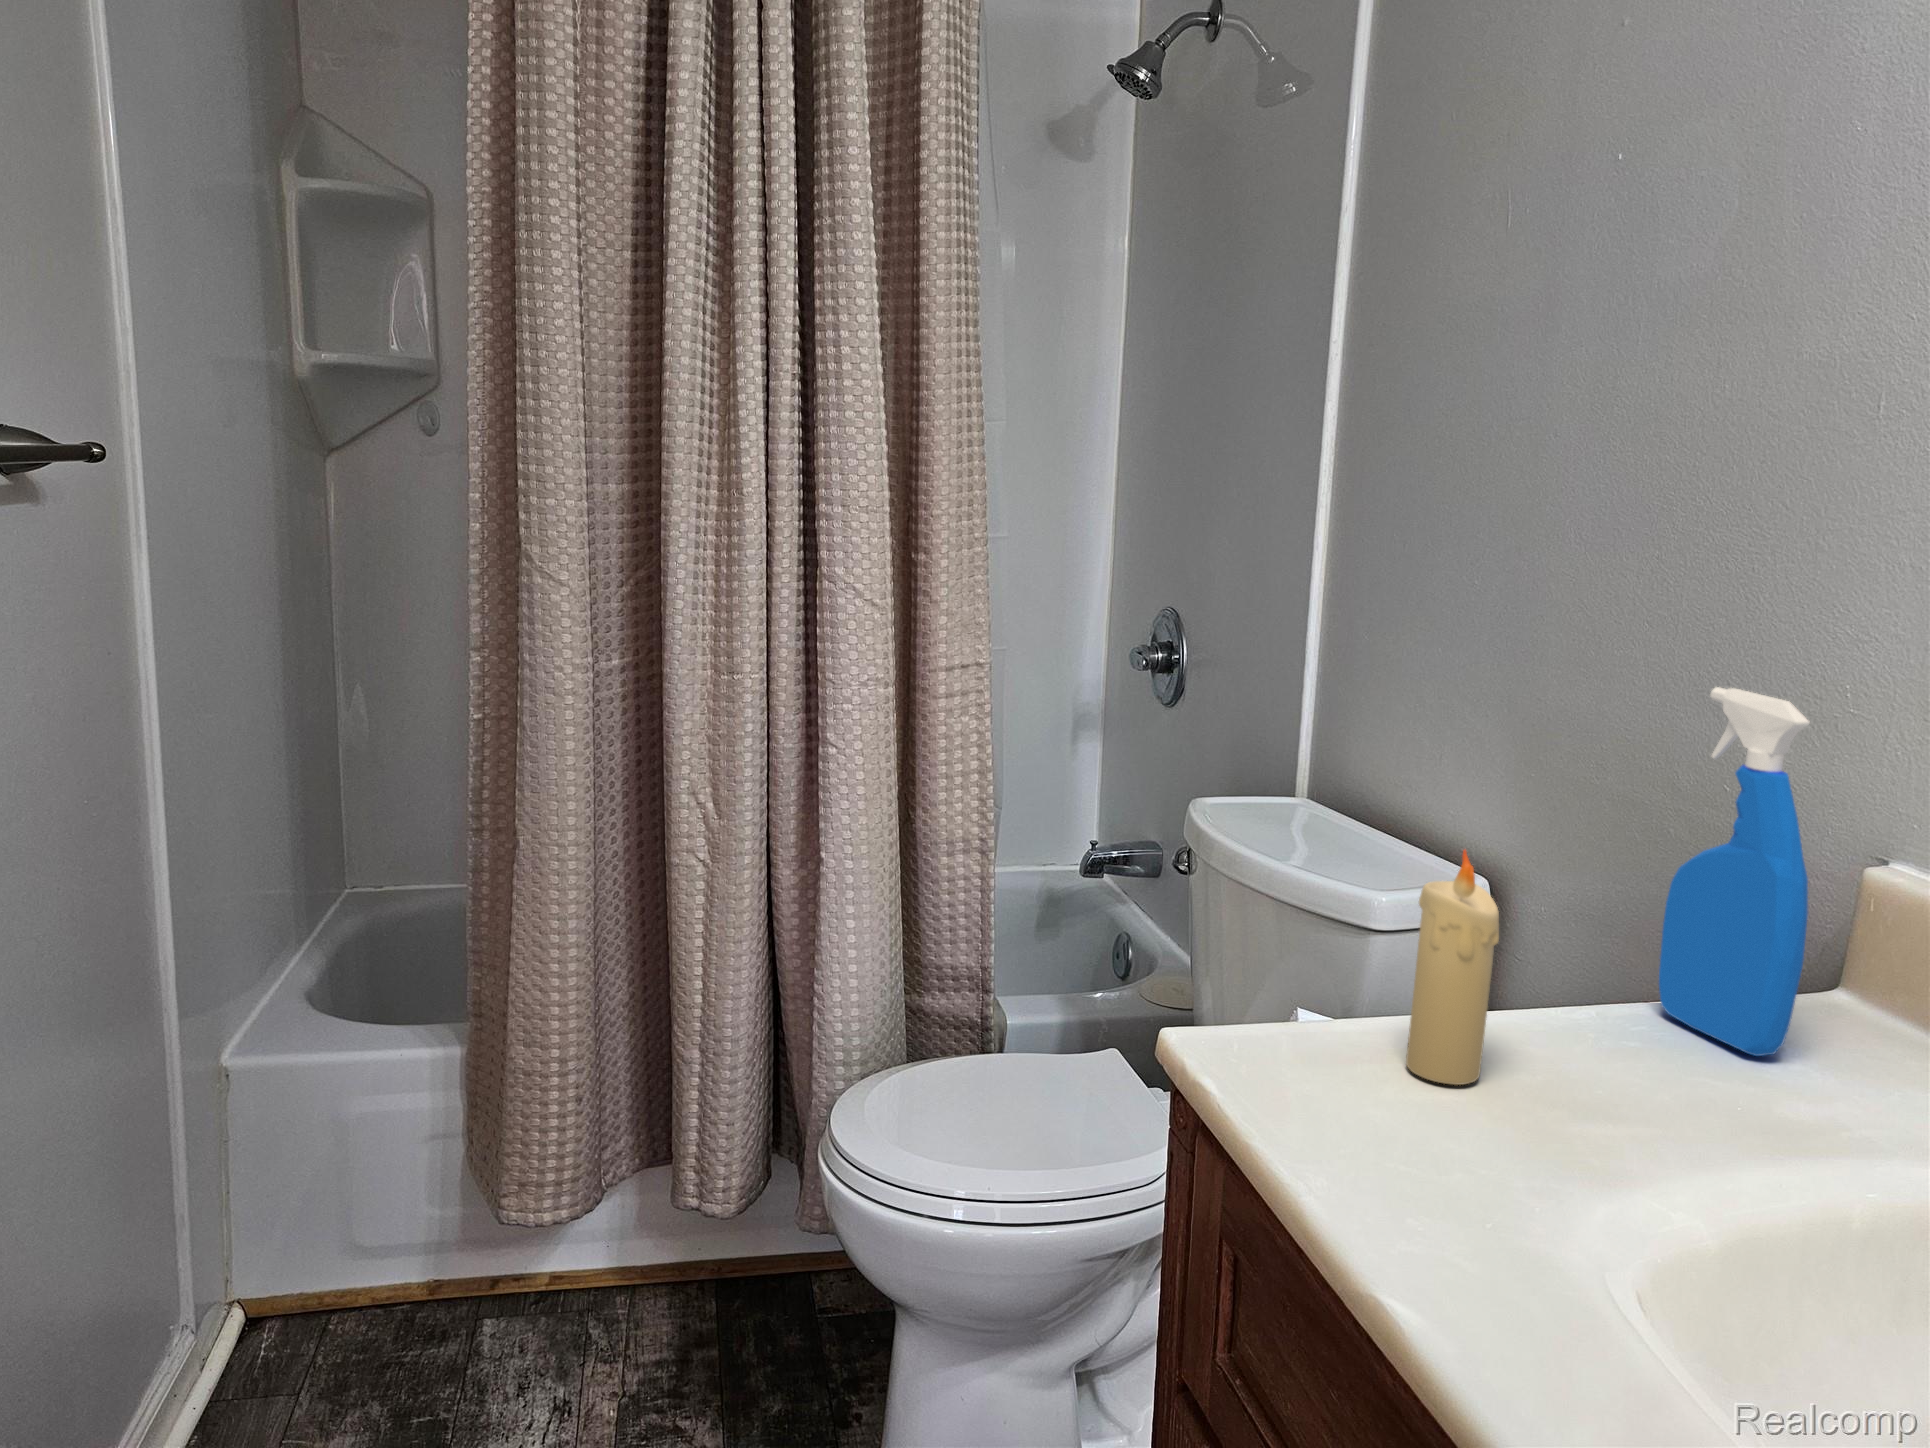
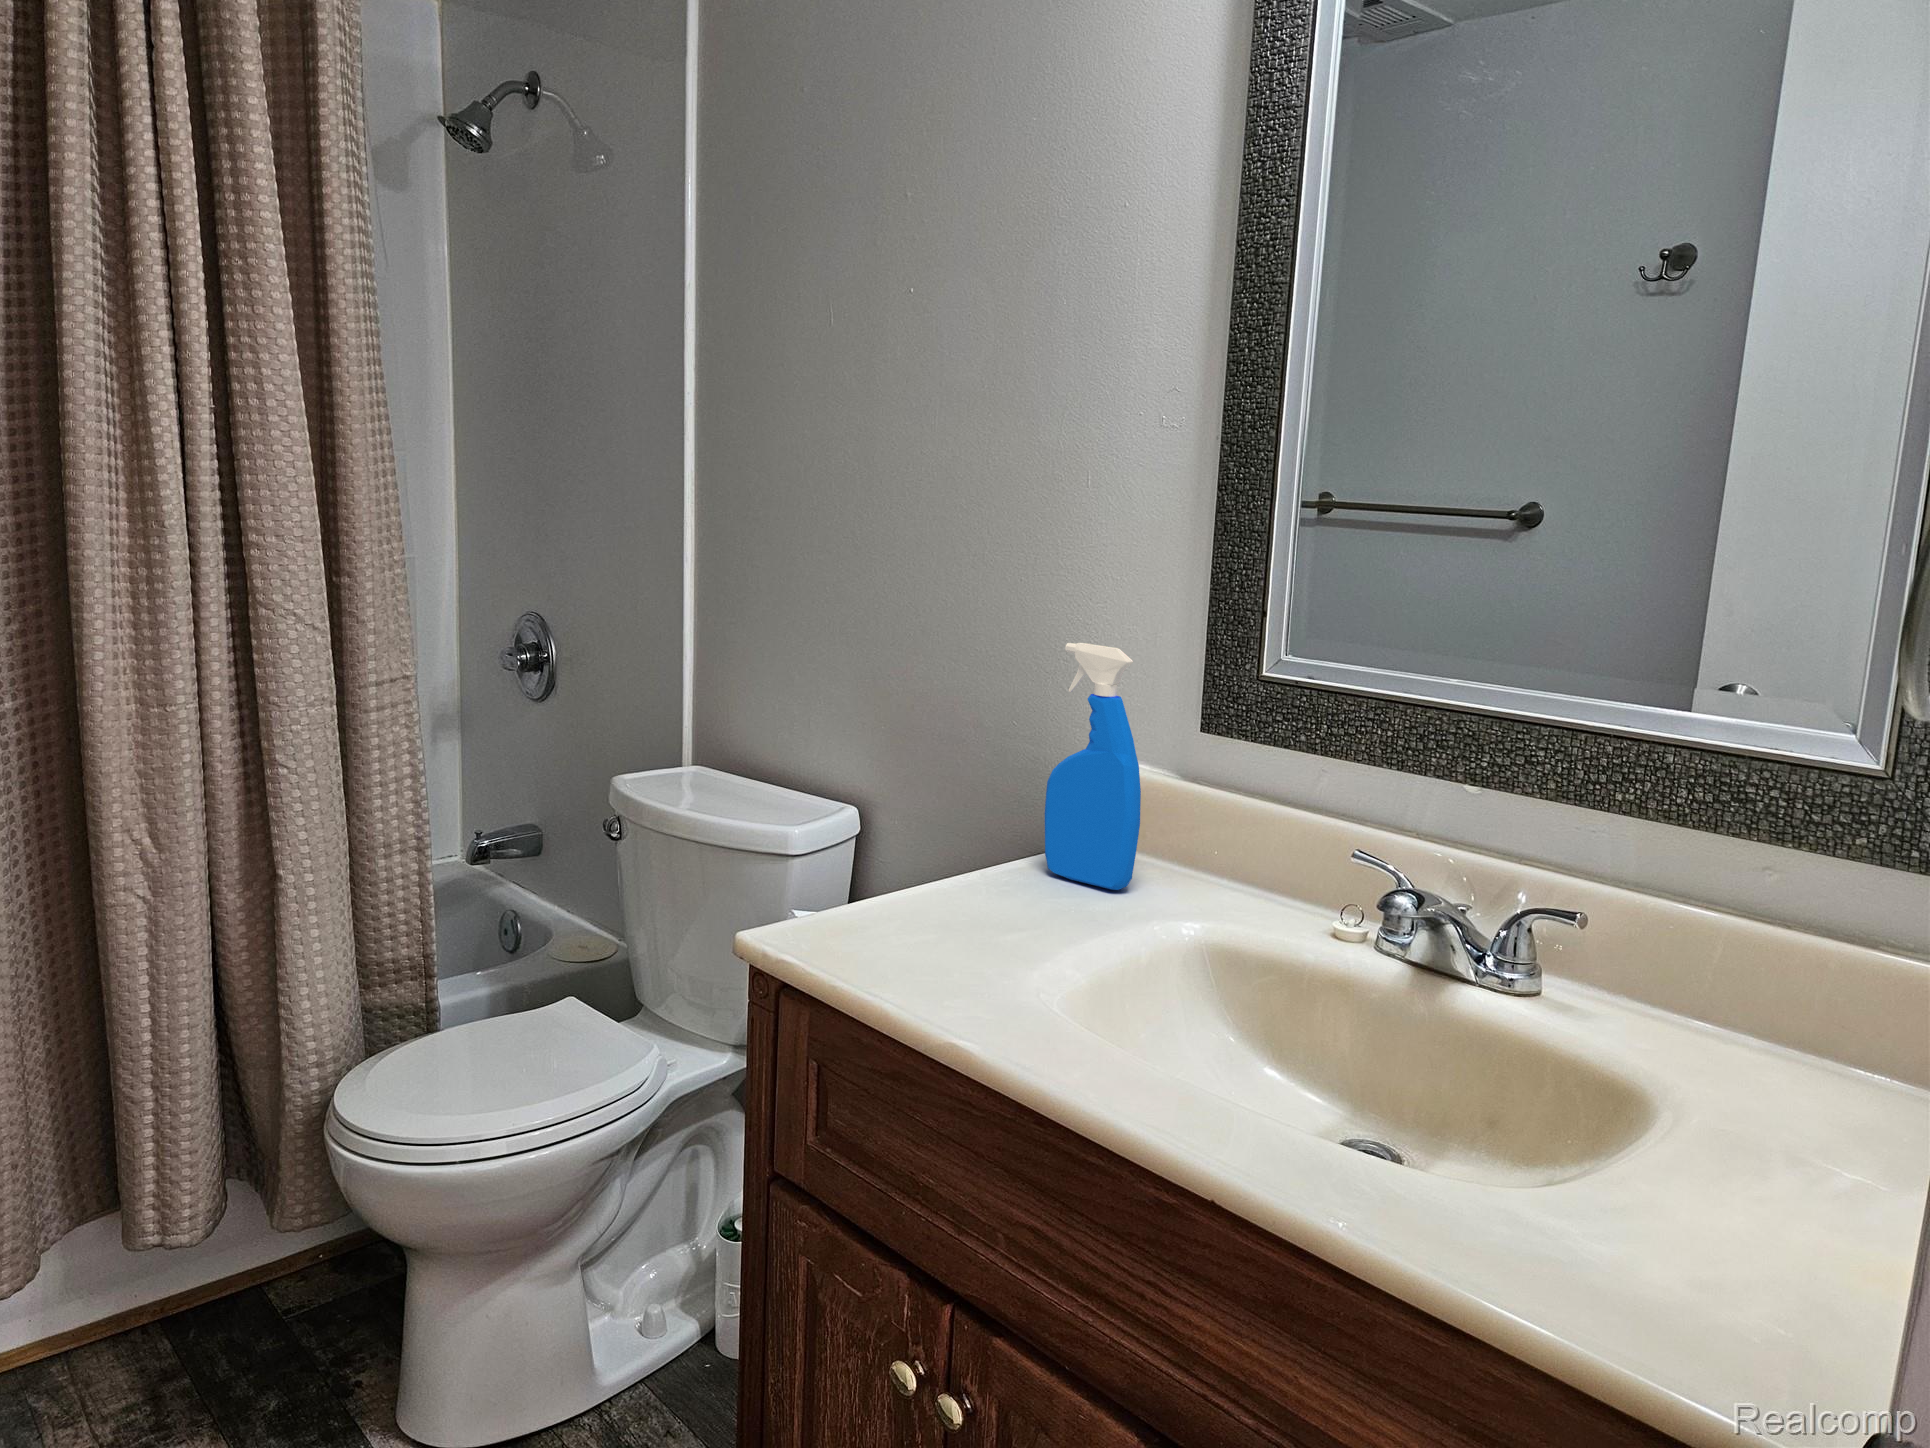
candle: present [1406,850,1499,1085] -> none [927,773,987,947]

